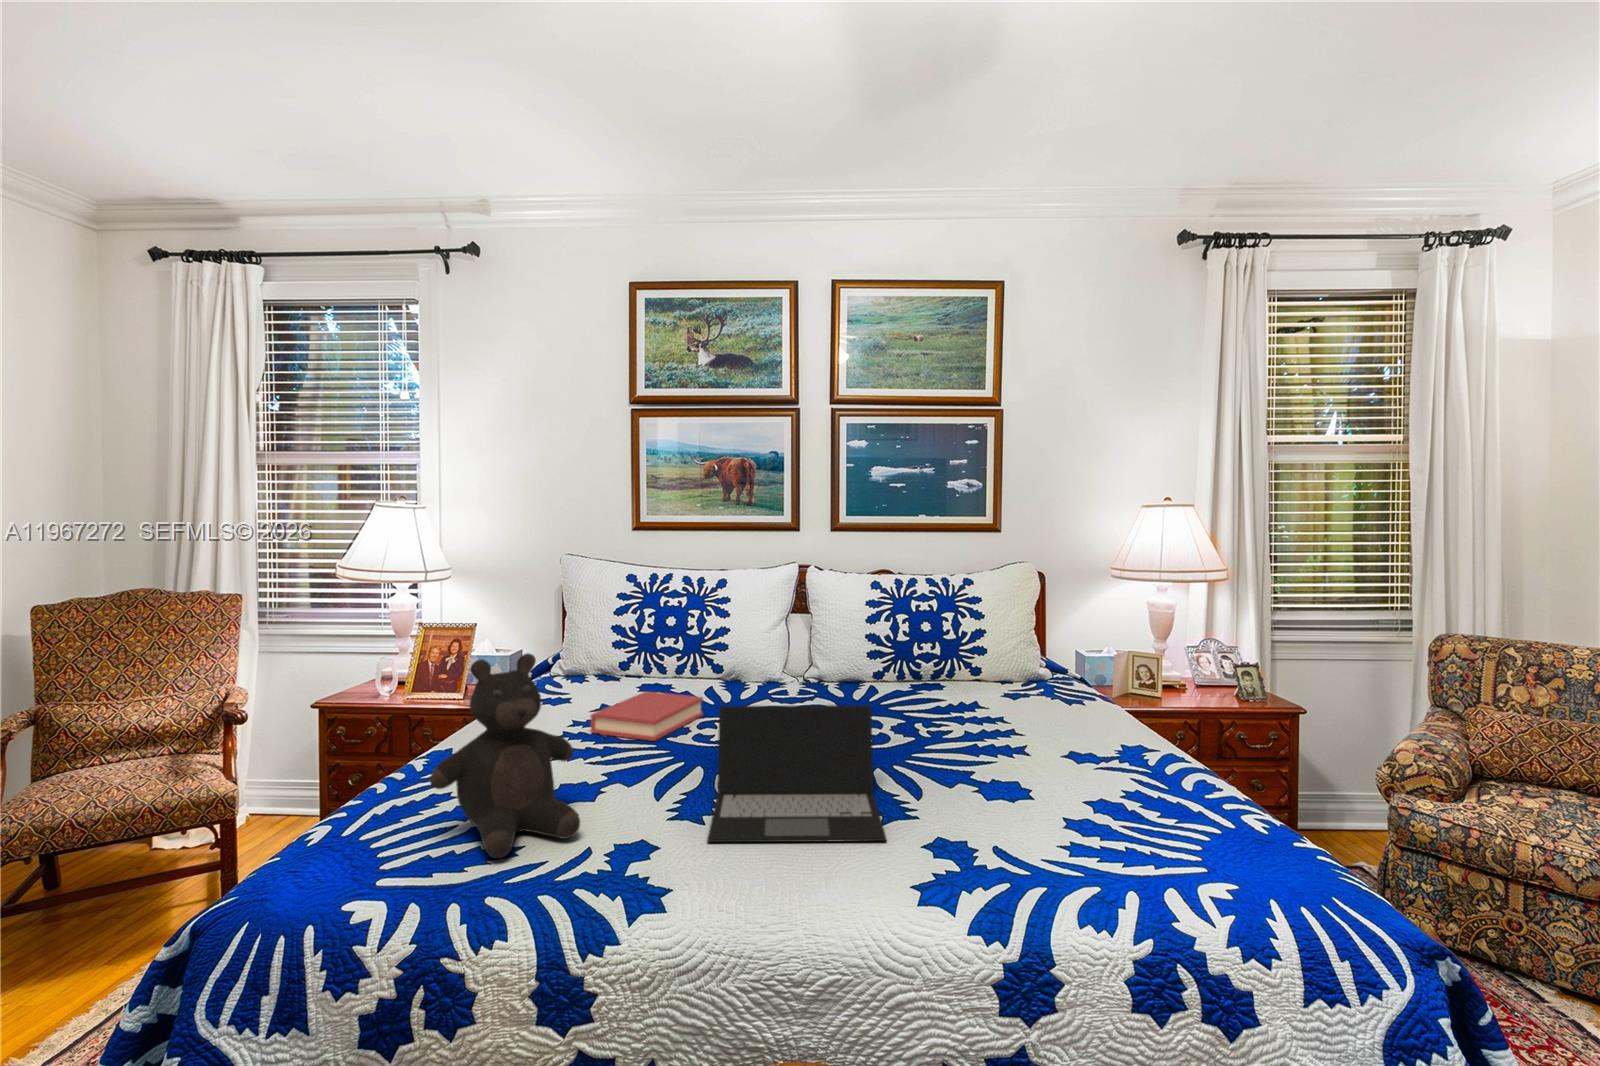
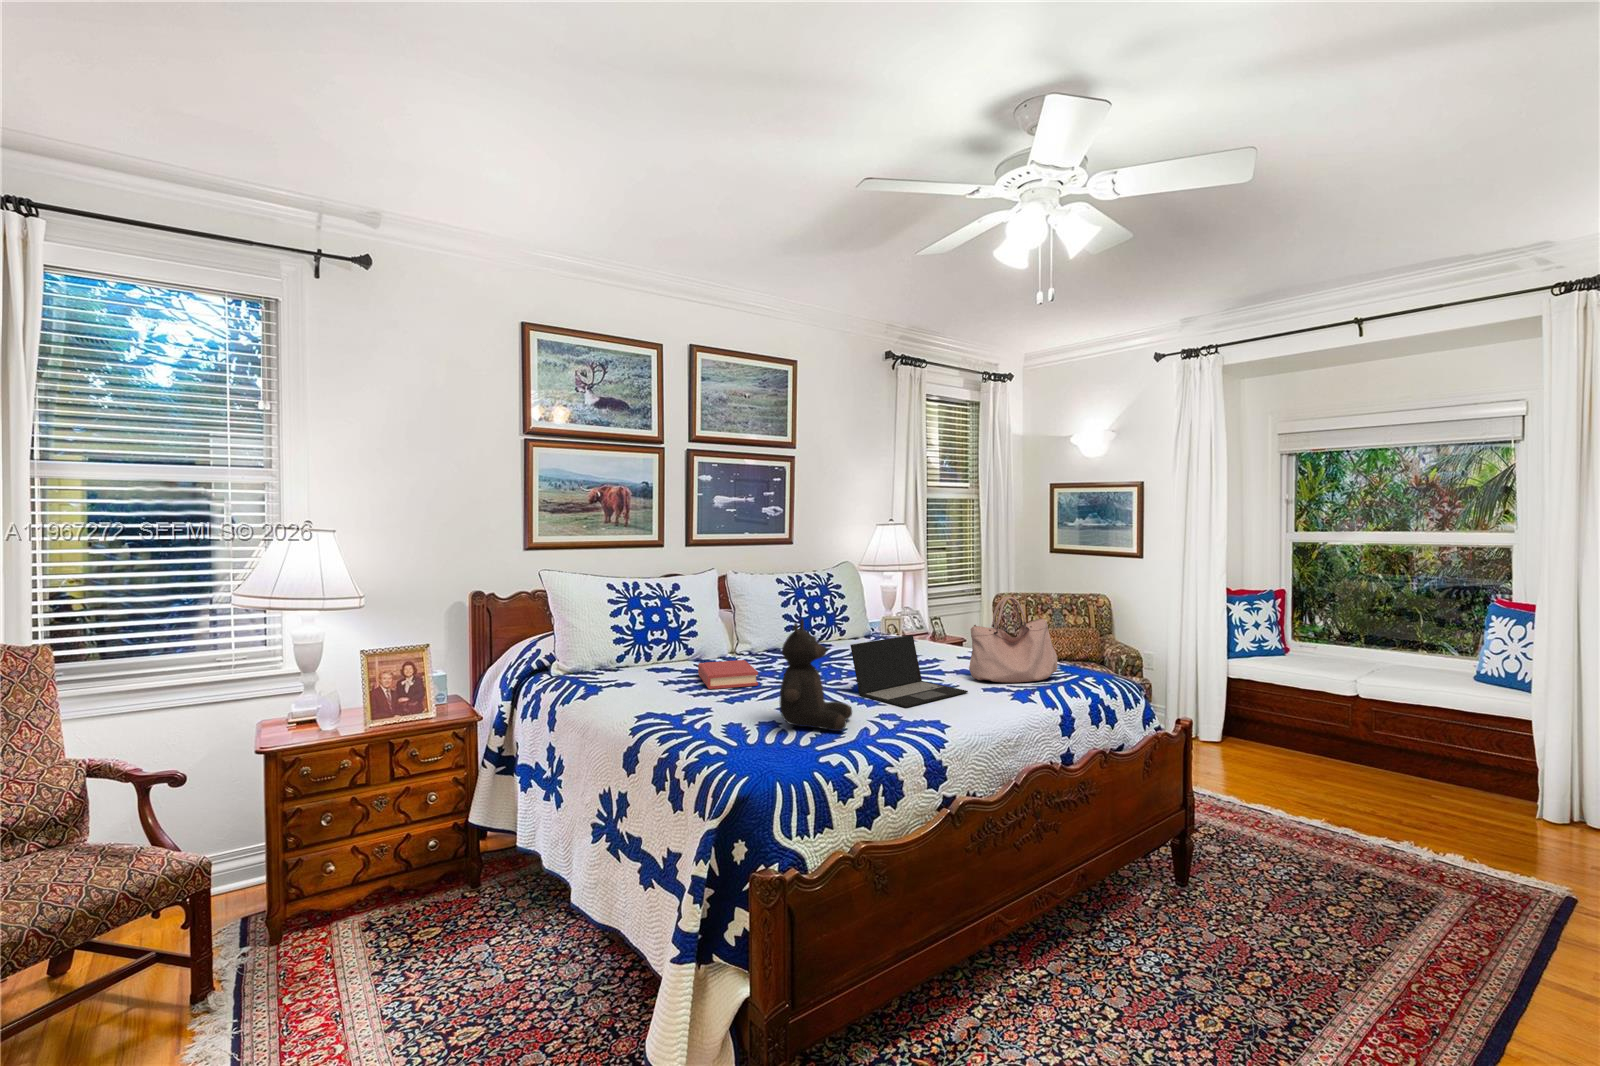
handbag: none [964,659,1161,855] -> present [969,597,1058,683]

